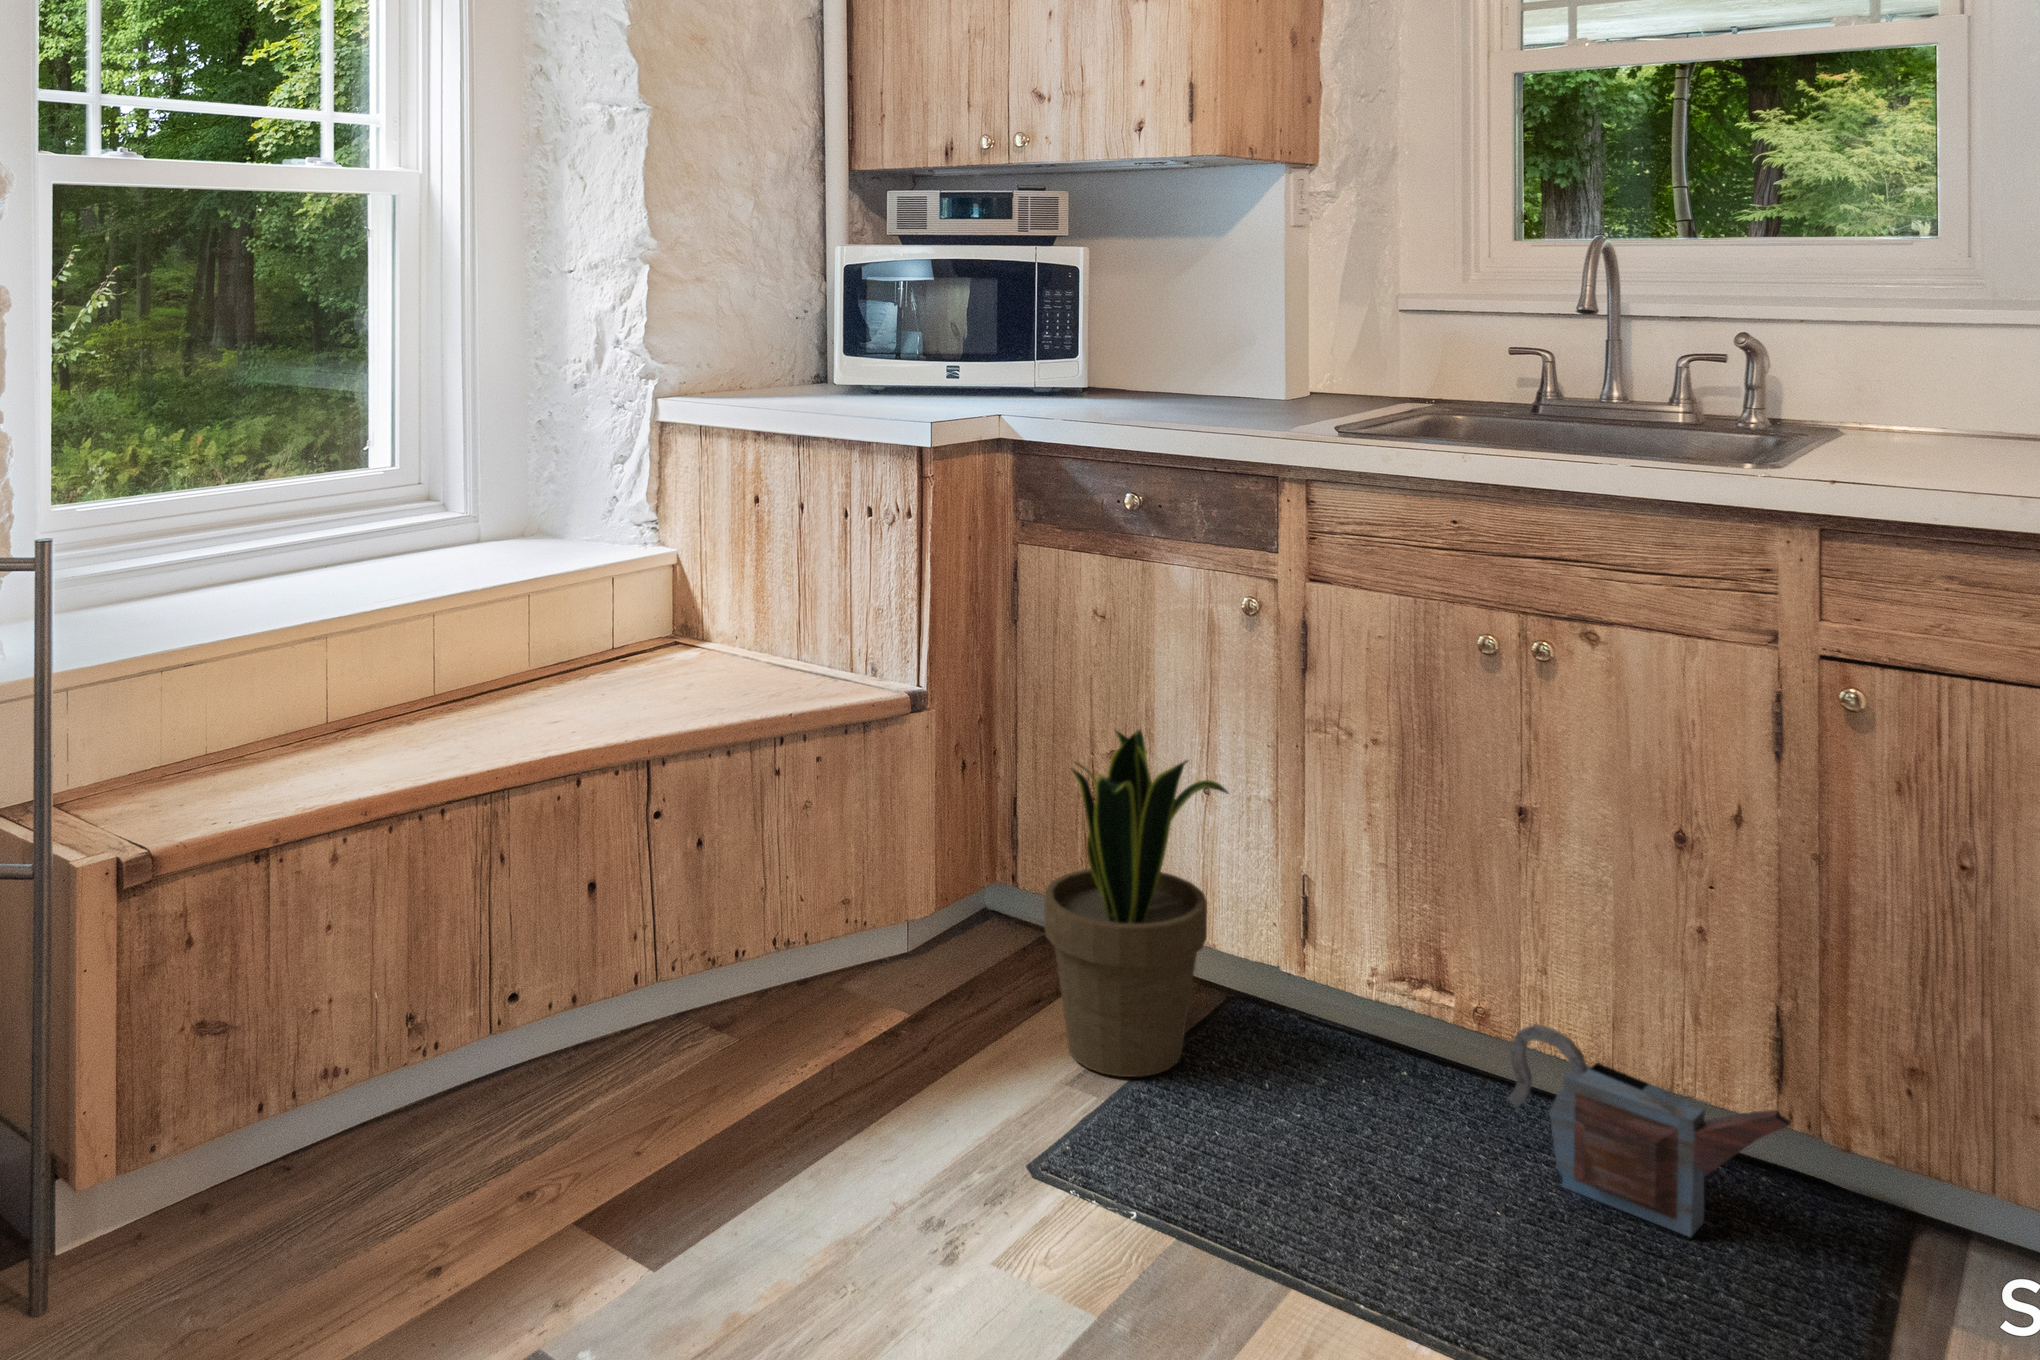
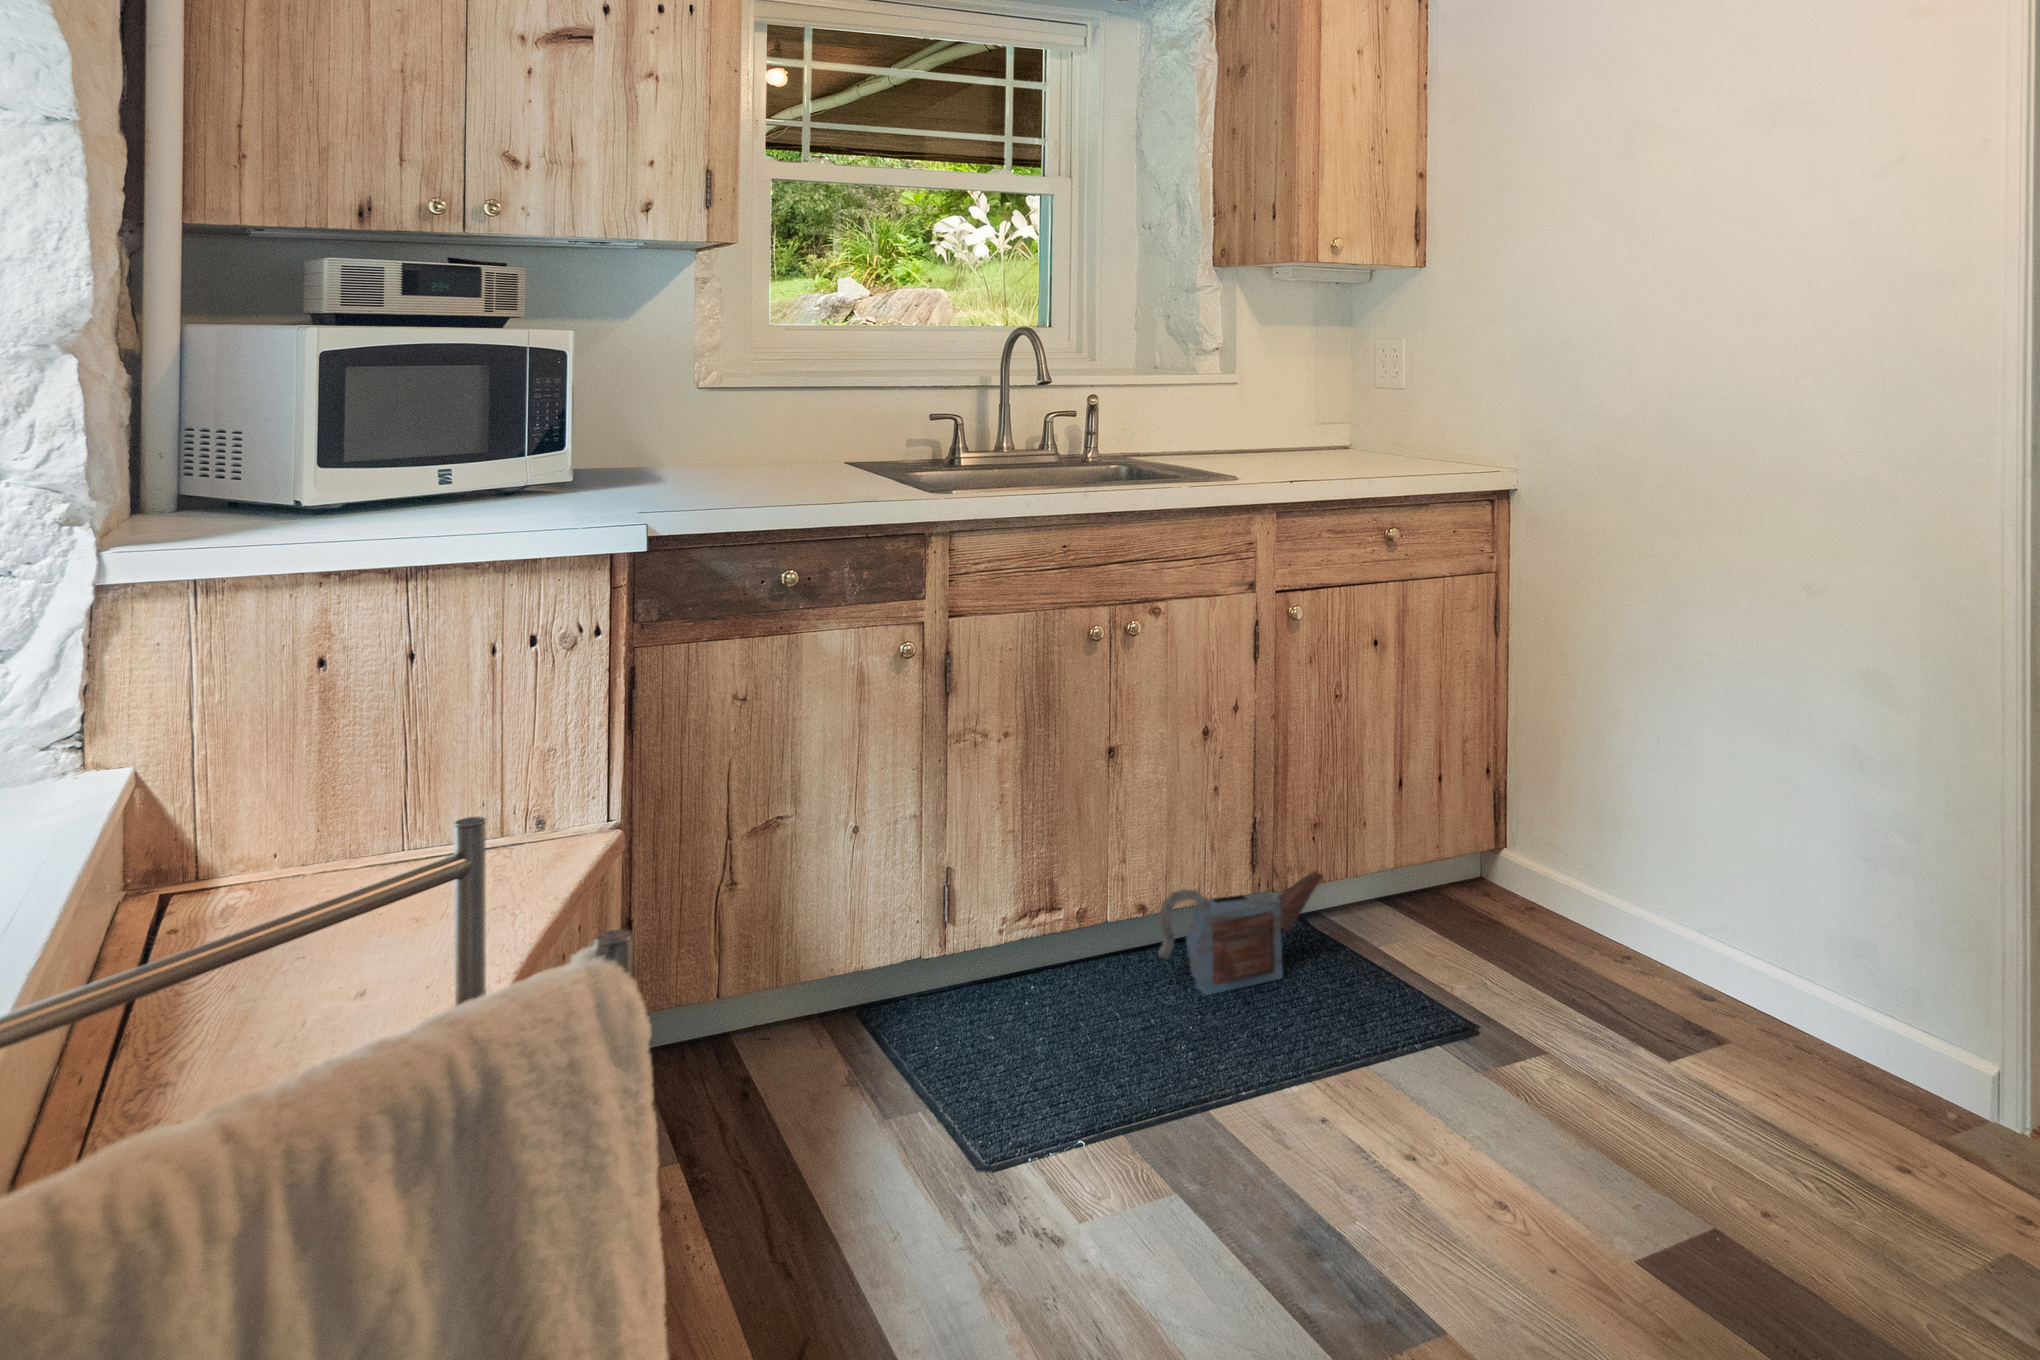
potted plant: present [1044,729,1228,1077] -> none [807,782,981,1117]

